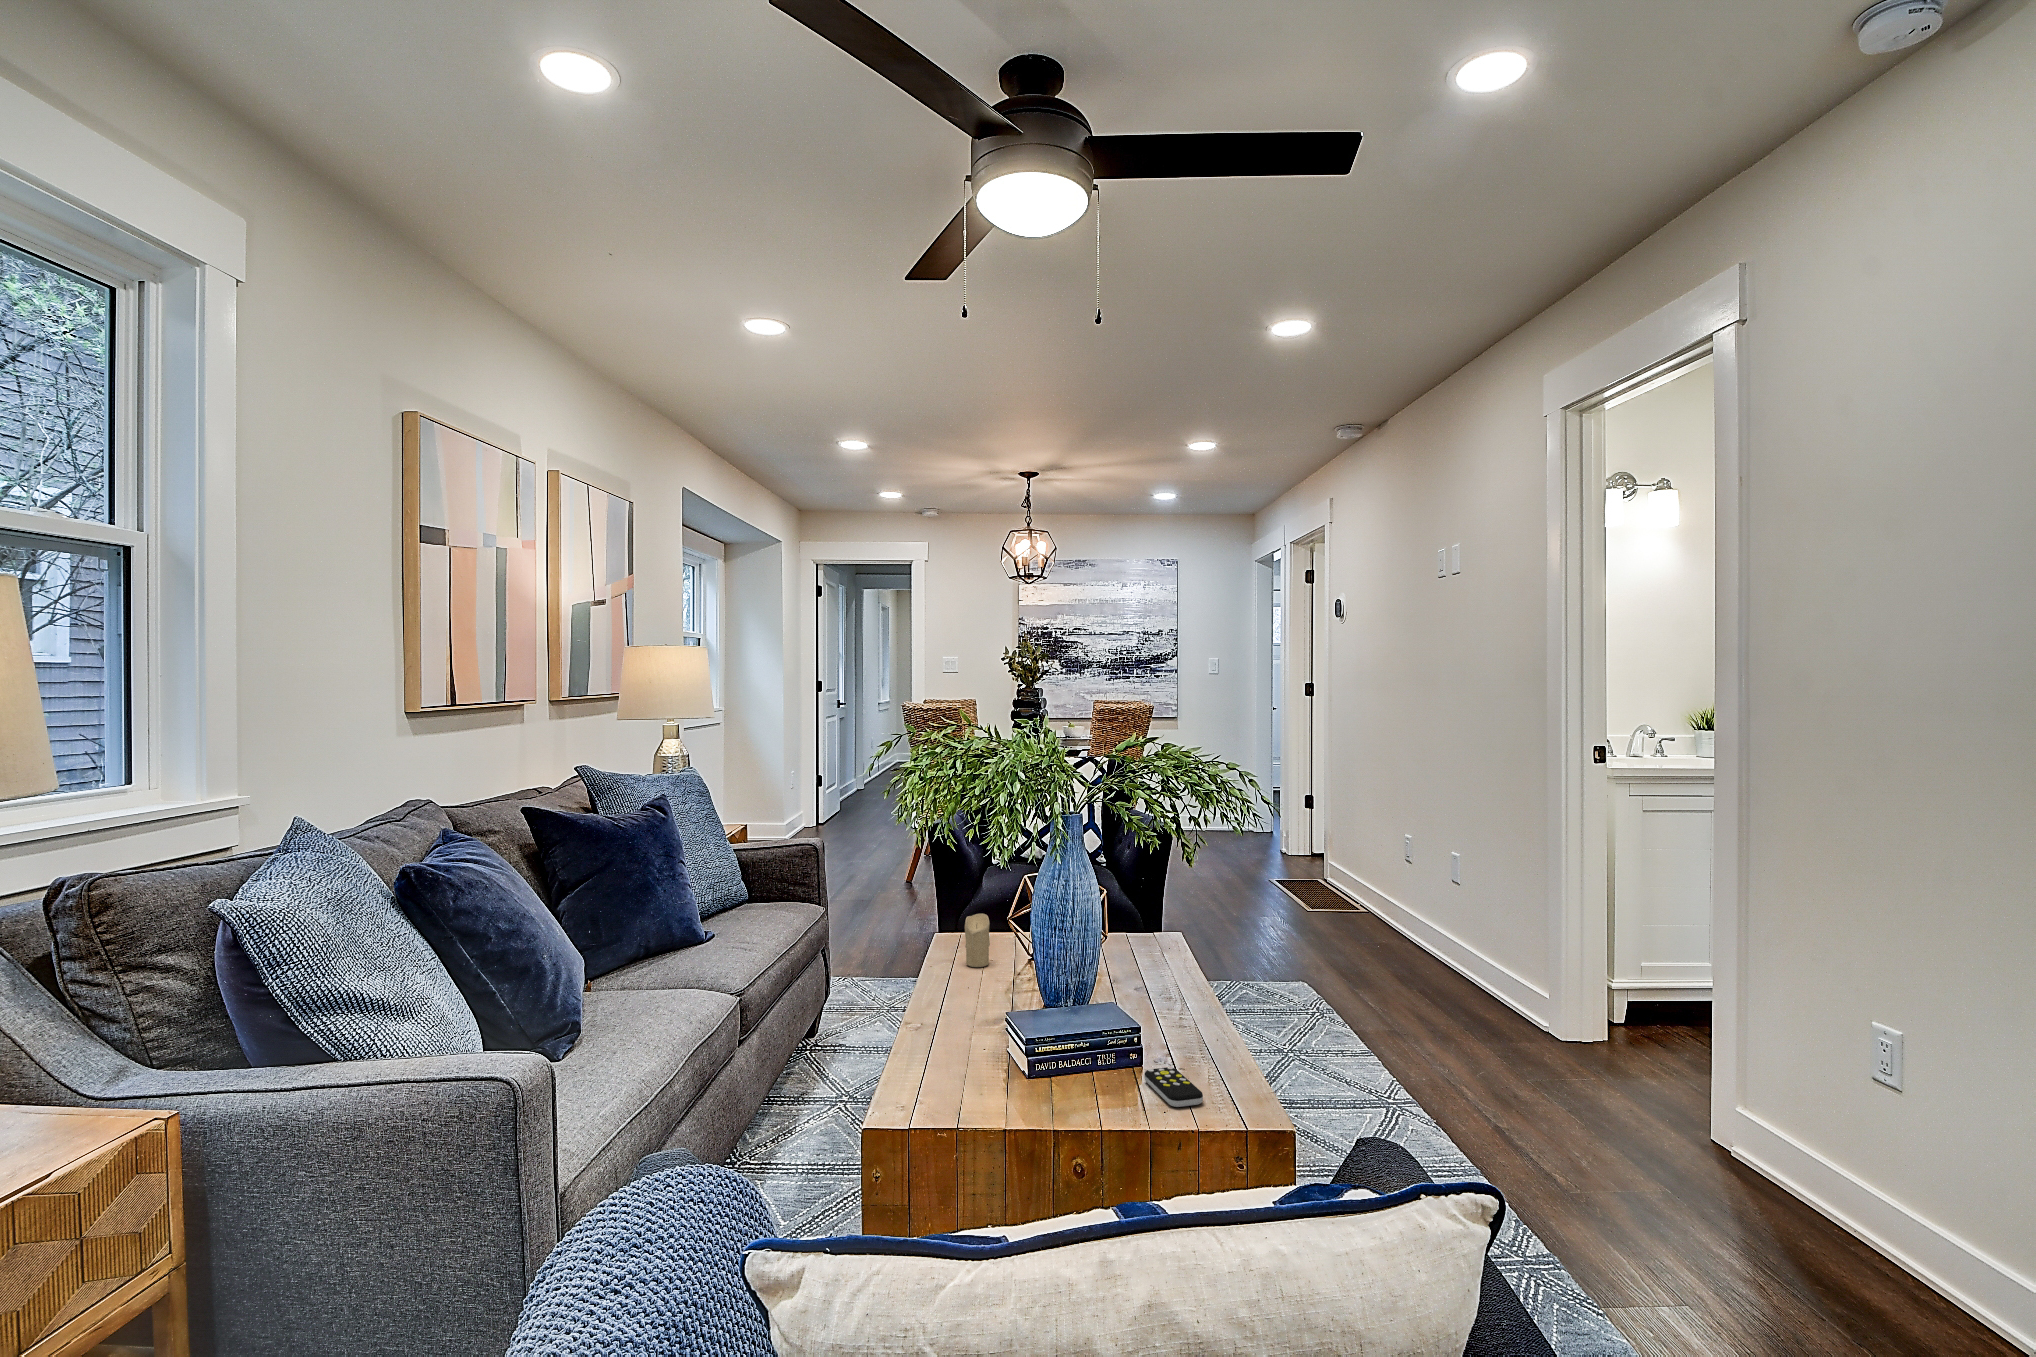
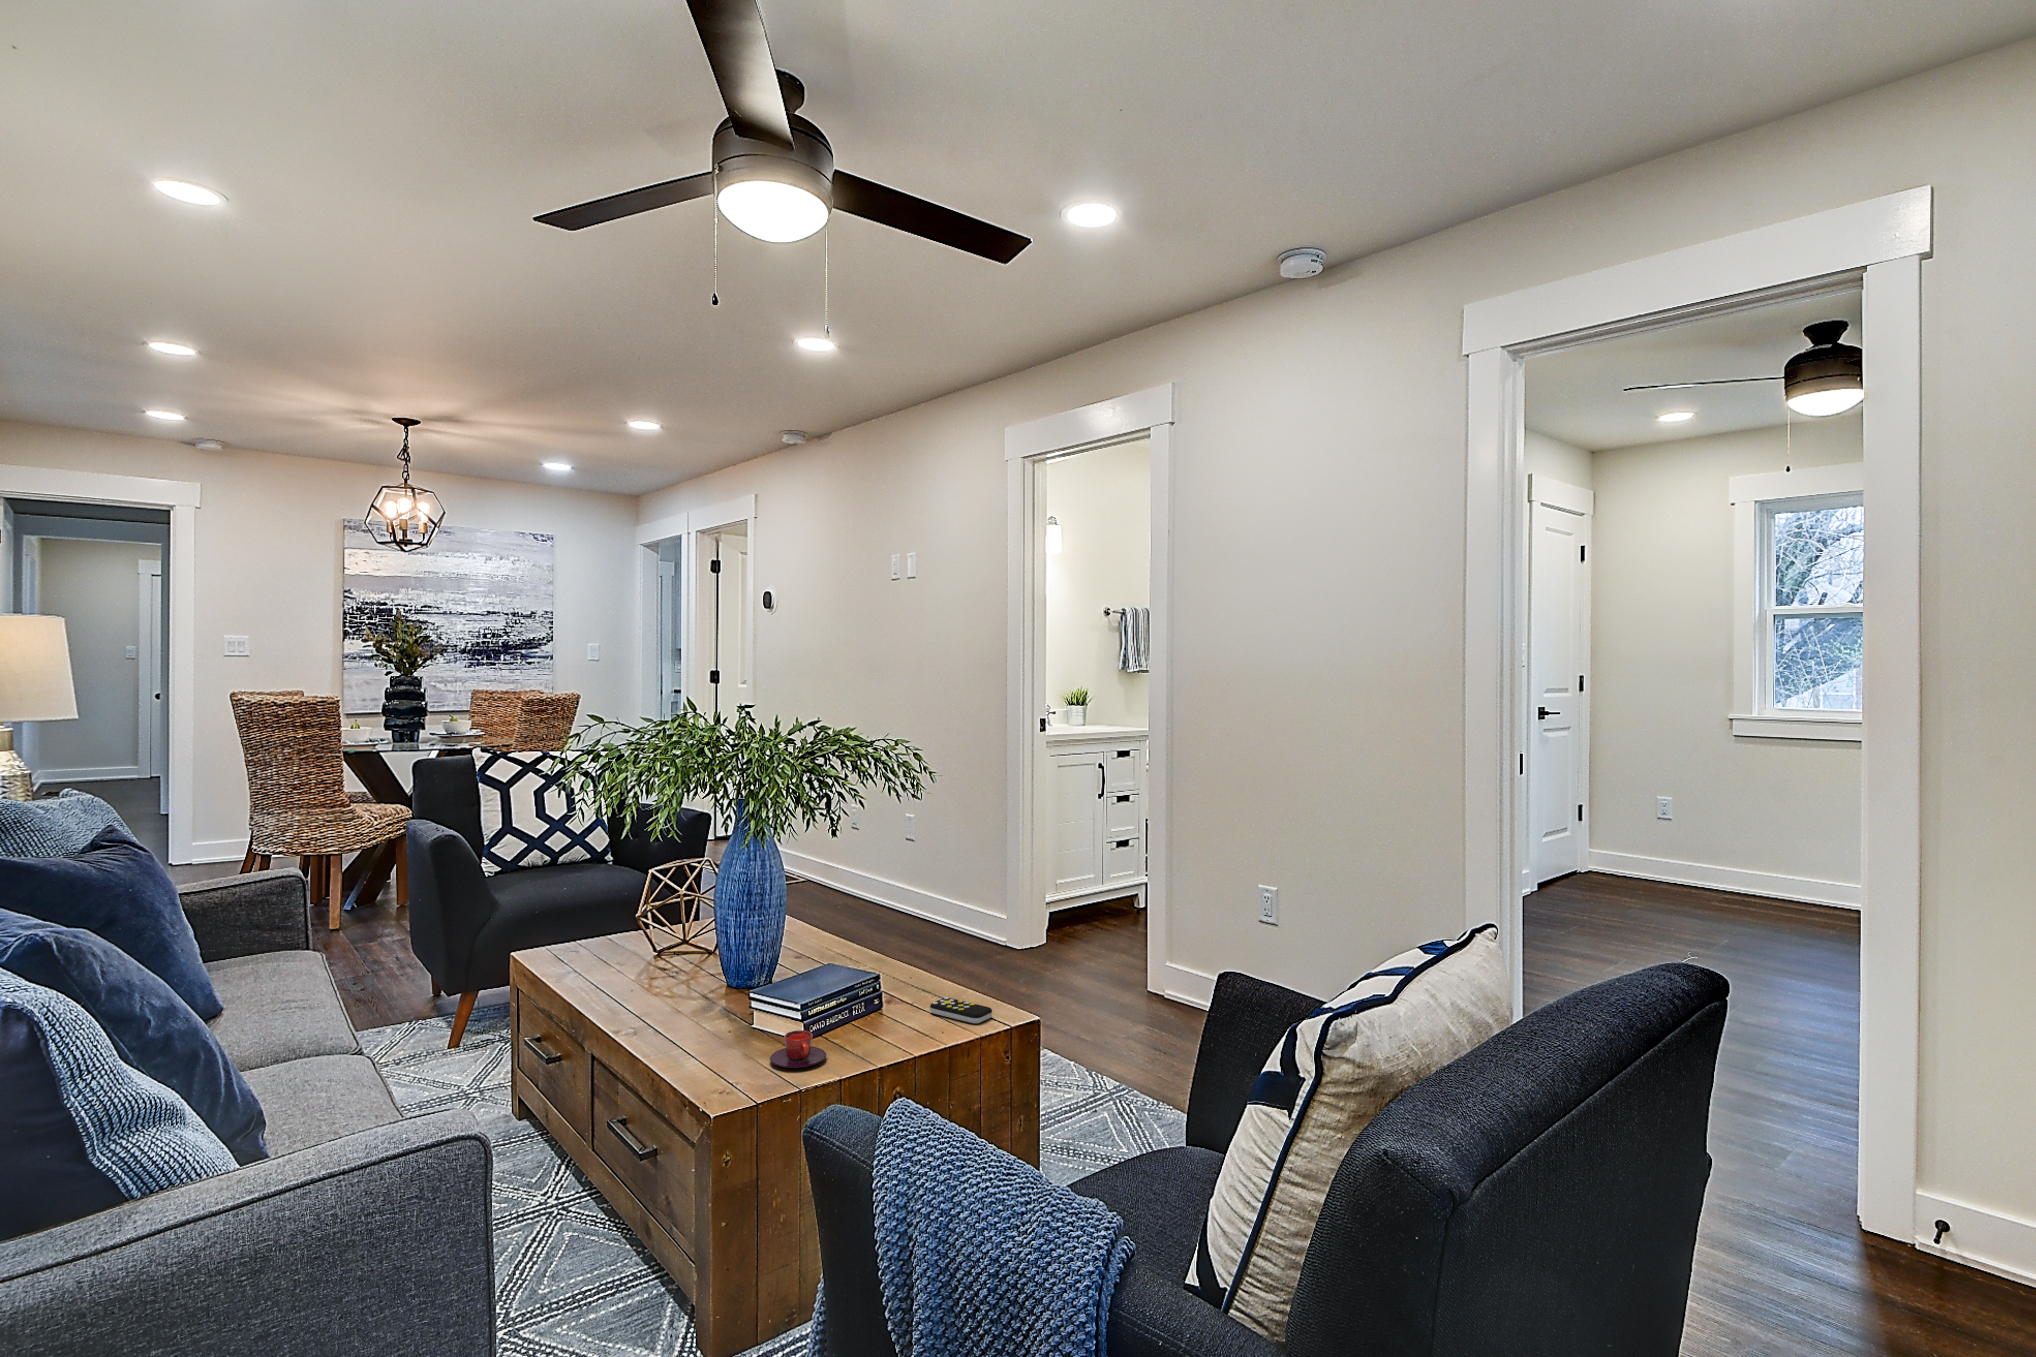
candle: present [965,914,990,967] -> none [628,910,656,966]
teacup: none [928,1062,986,1103] -> present [770,1030,826,1068]

